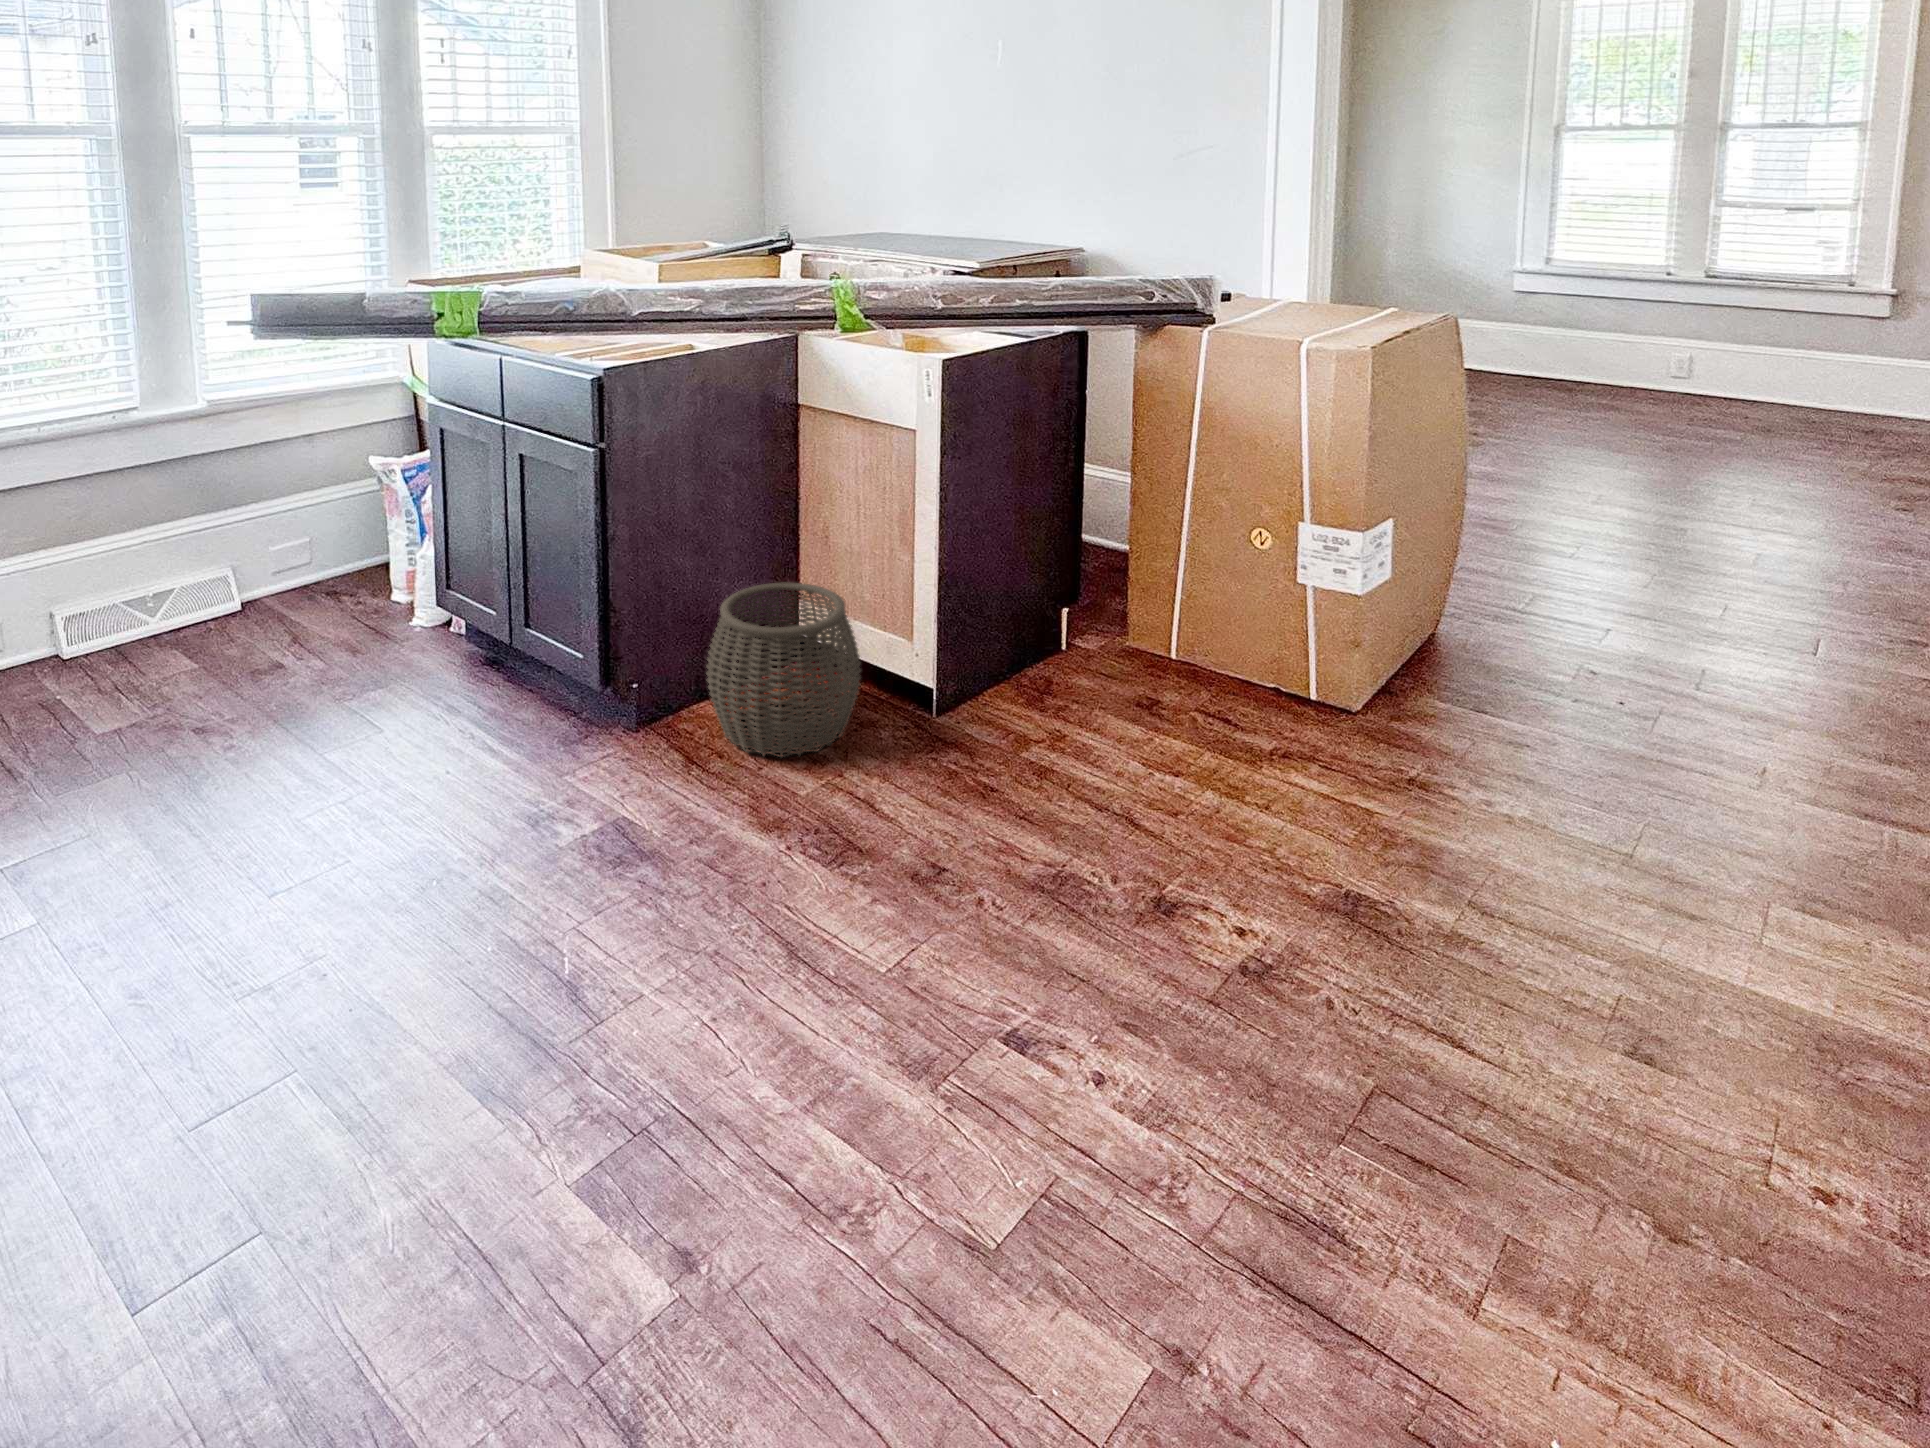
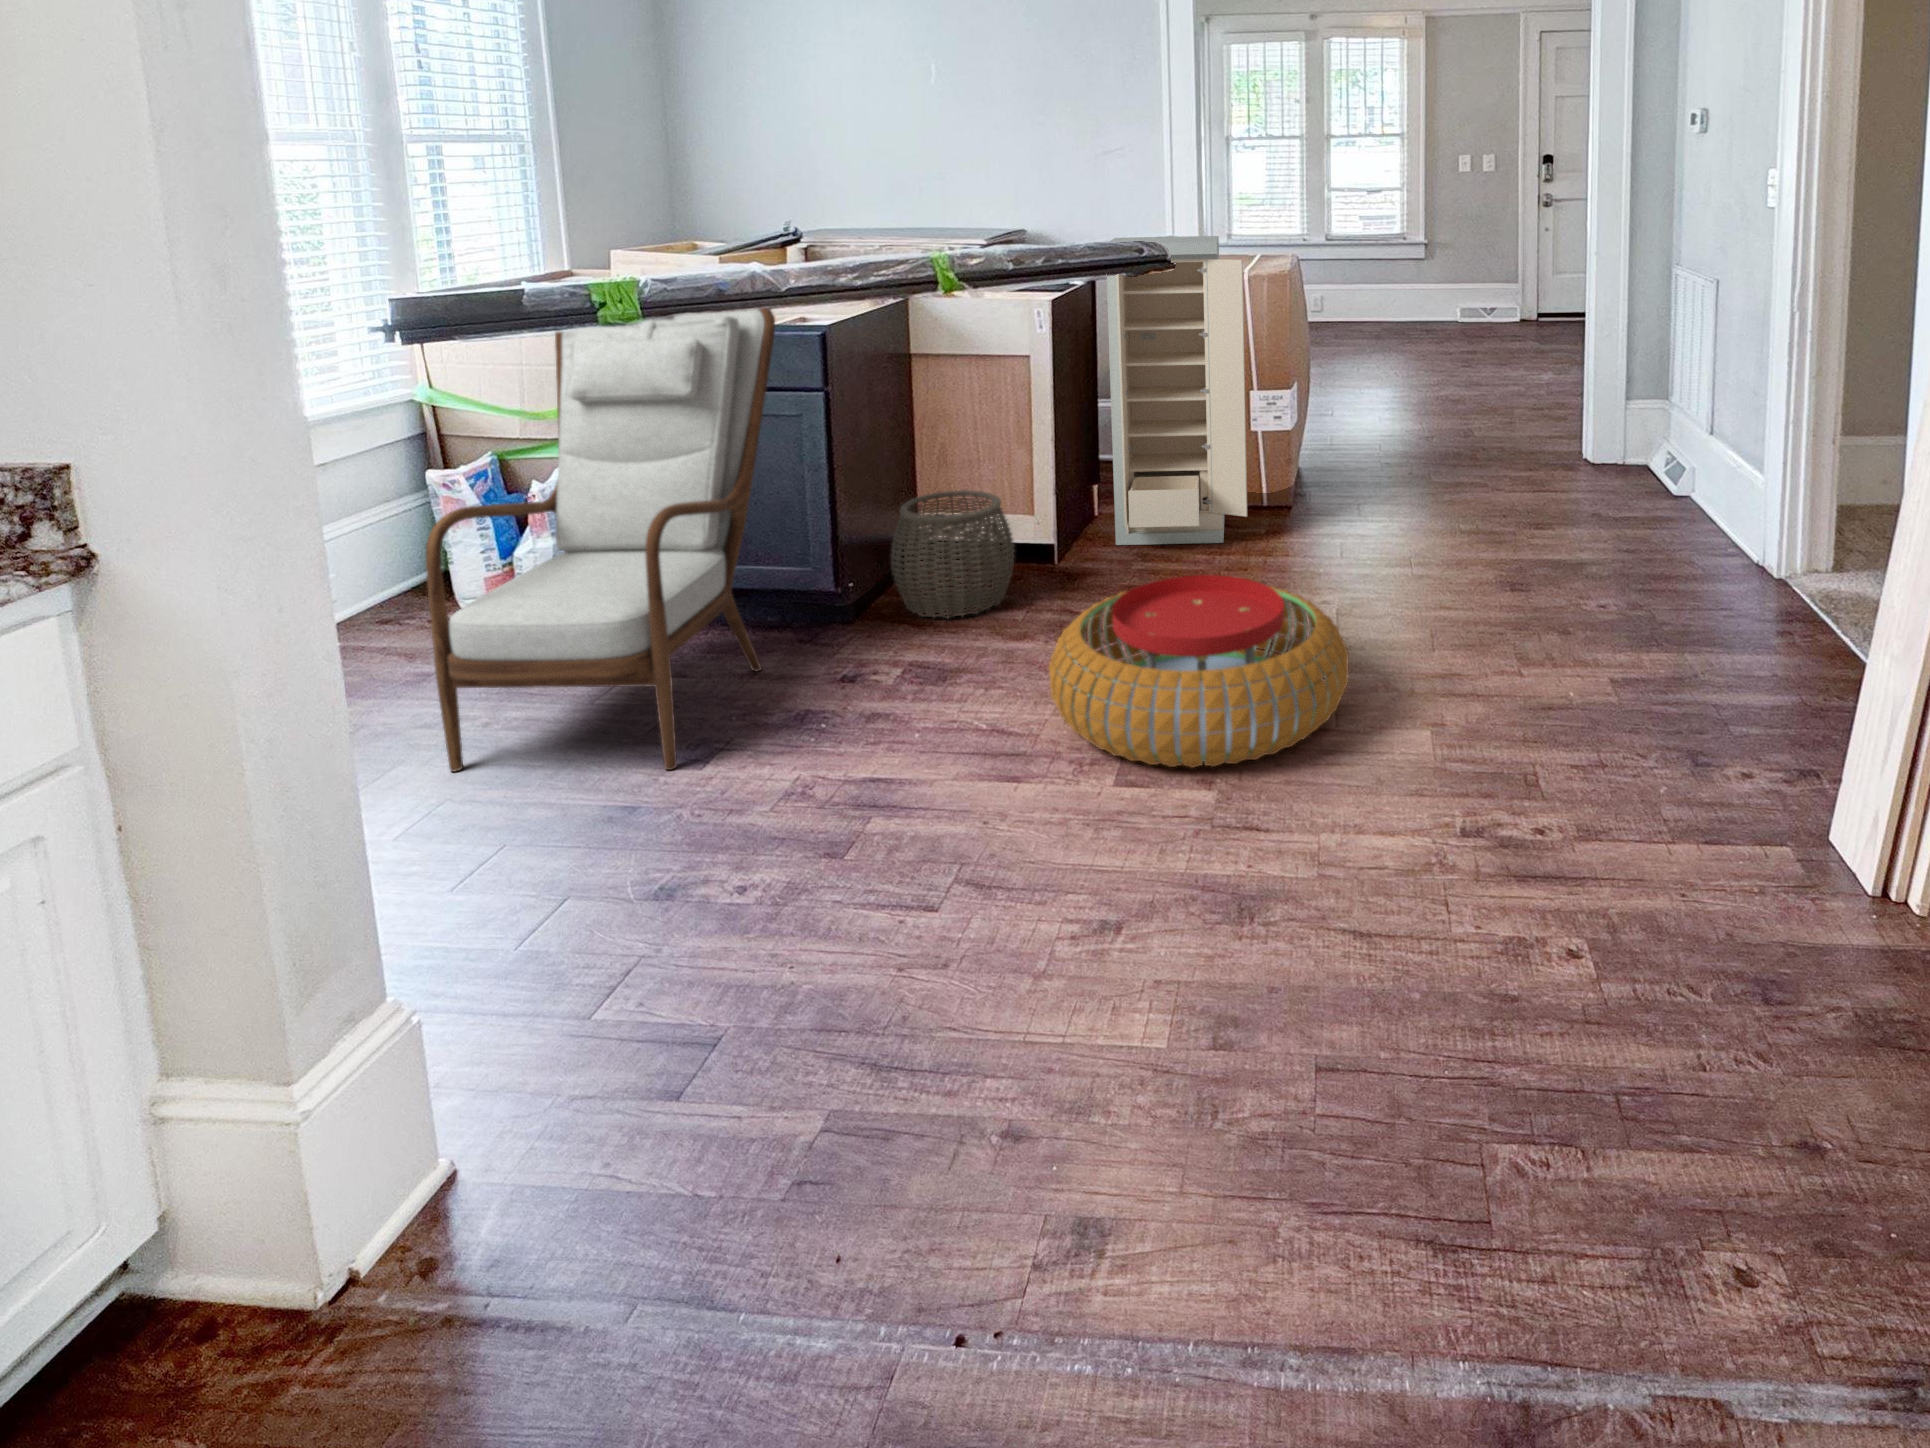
storage cabinet: none [1048,276,1255,744] -> present [1107,236,1247,545]
armchair: none [168,311,557,868] -> present [426,308,775,772]
pouf: none [598,826,1093,1266] -> present [1049,575,1349,768]

